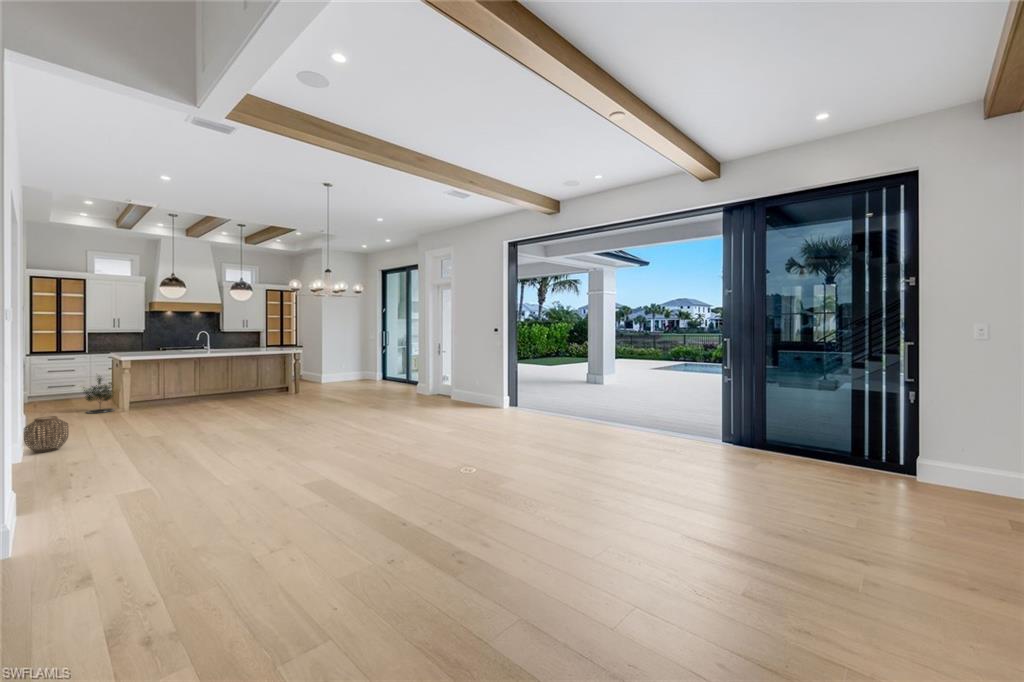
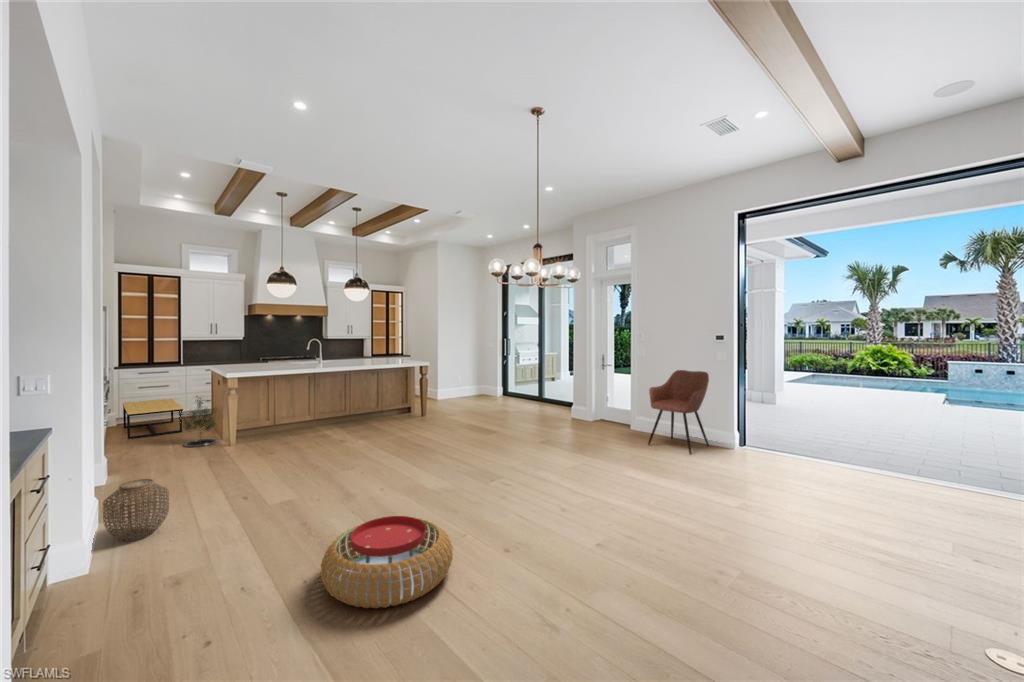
armchair: none [447,353,489,411] -> present [648,370,709,454]
coffee table: none [35,381,87,410] -> present [123,399,183,439]
pouf: none [155,429,241,468] -> present [321,516,453,608]

